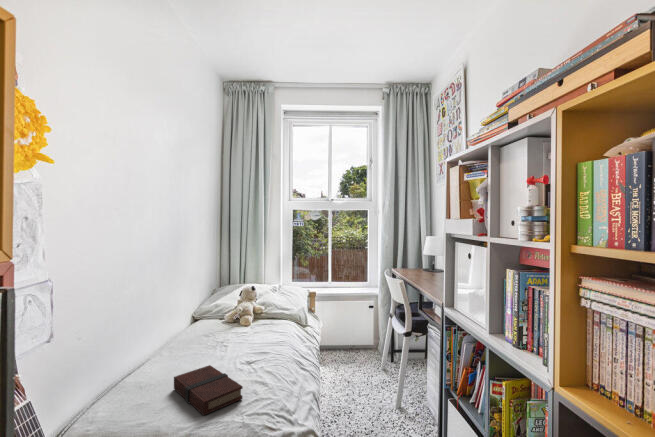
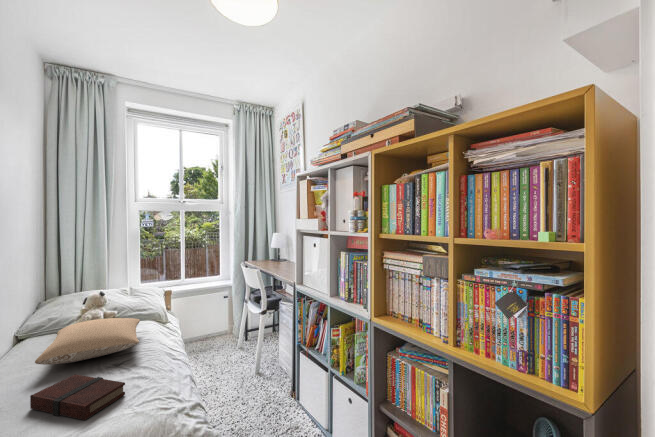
pillow: none [187,314,276,351] -> present [35,318,140,365]

